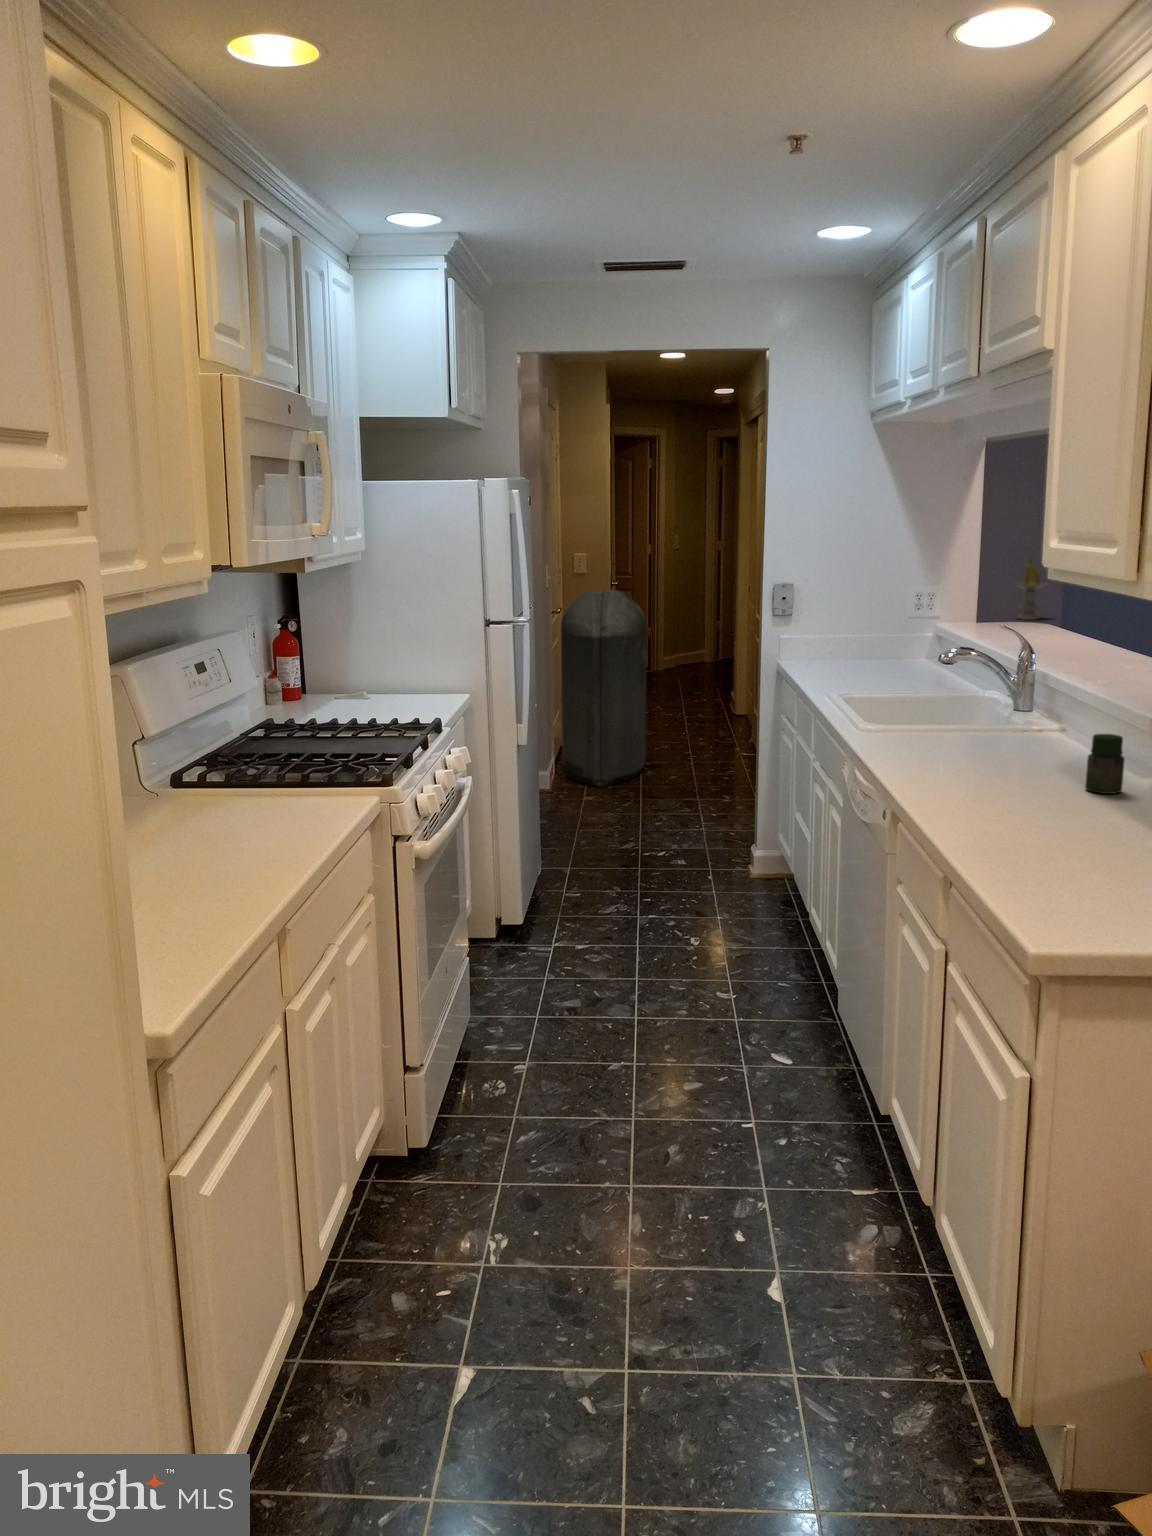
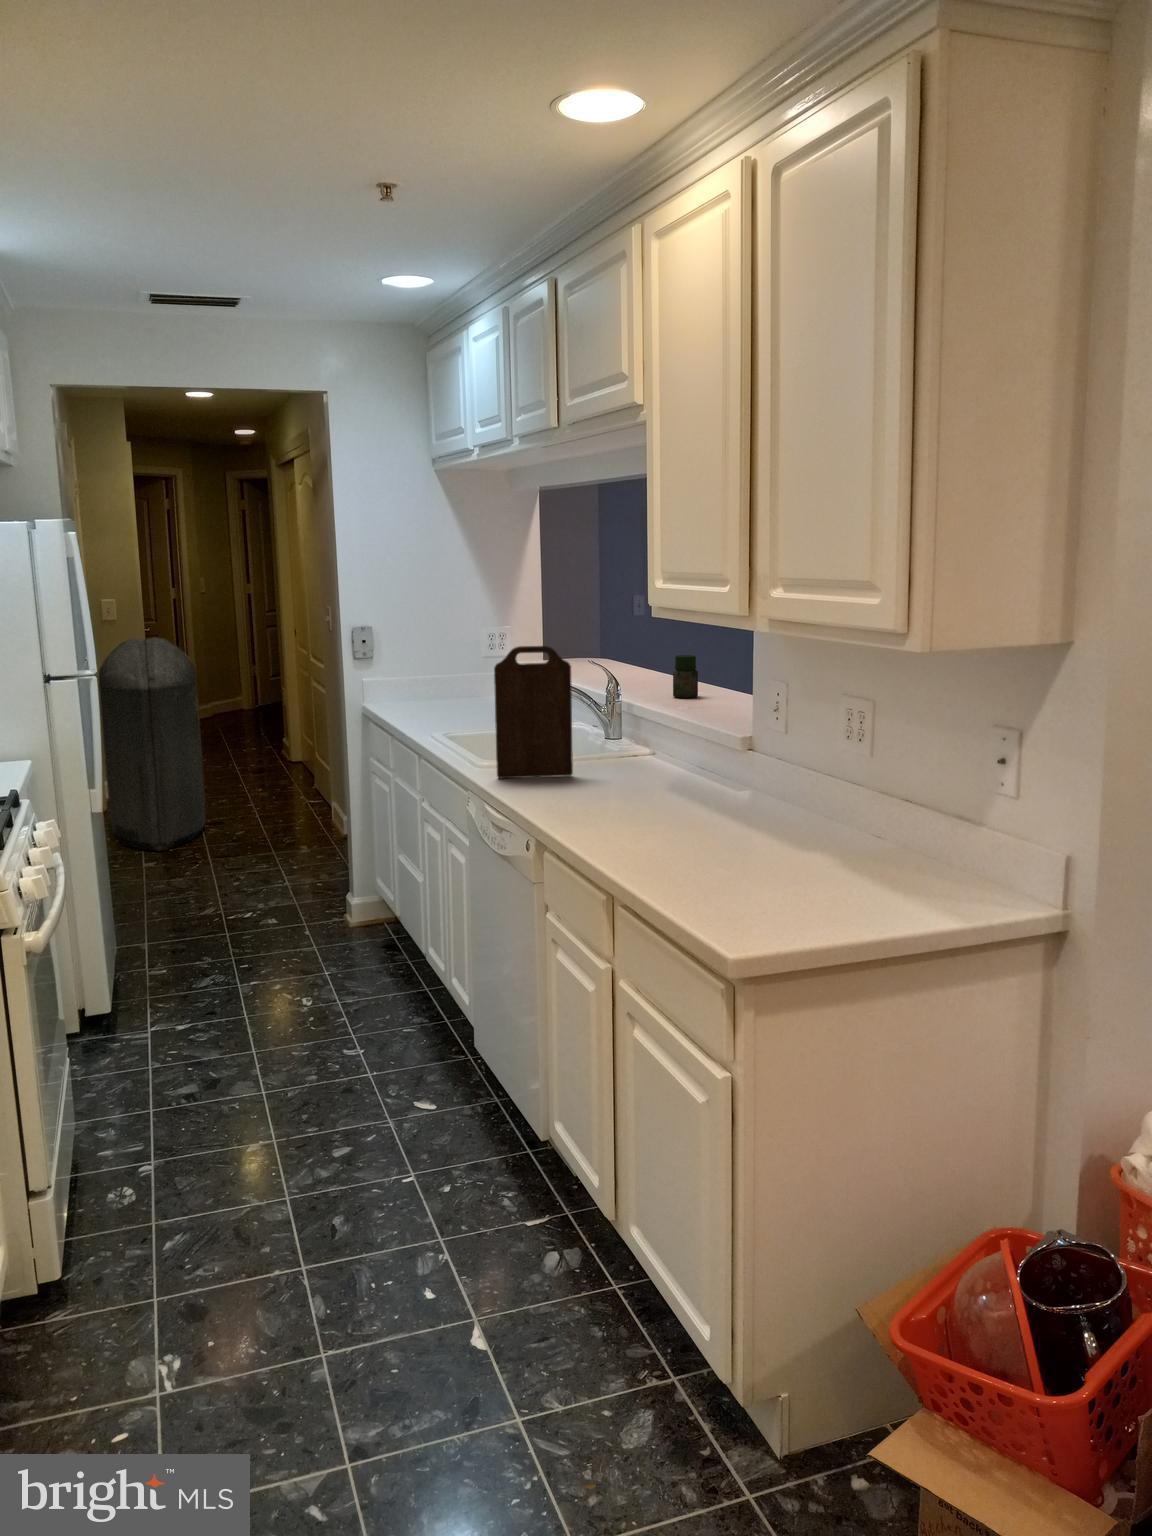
candle: present [1015,557,1048,620] -> none [575,590,606,653]
cutting board: none [880,608,968,746] -> present [494,646,573,778]
jar: present [1085,734,1125,794] -> present [673,655,698,698]

